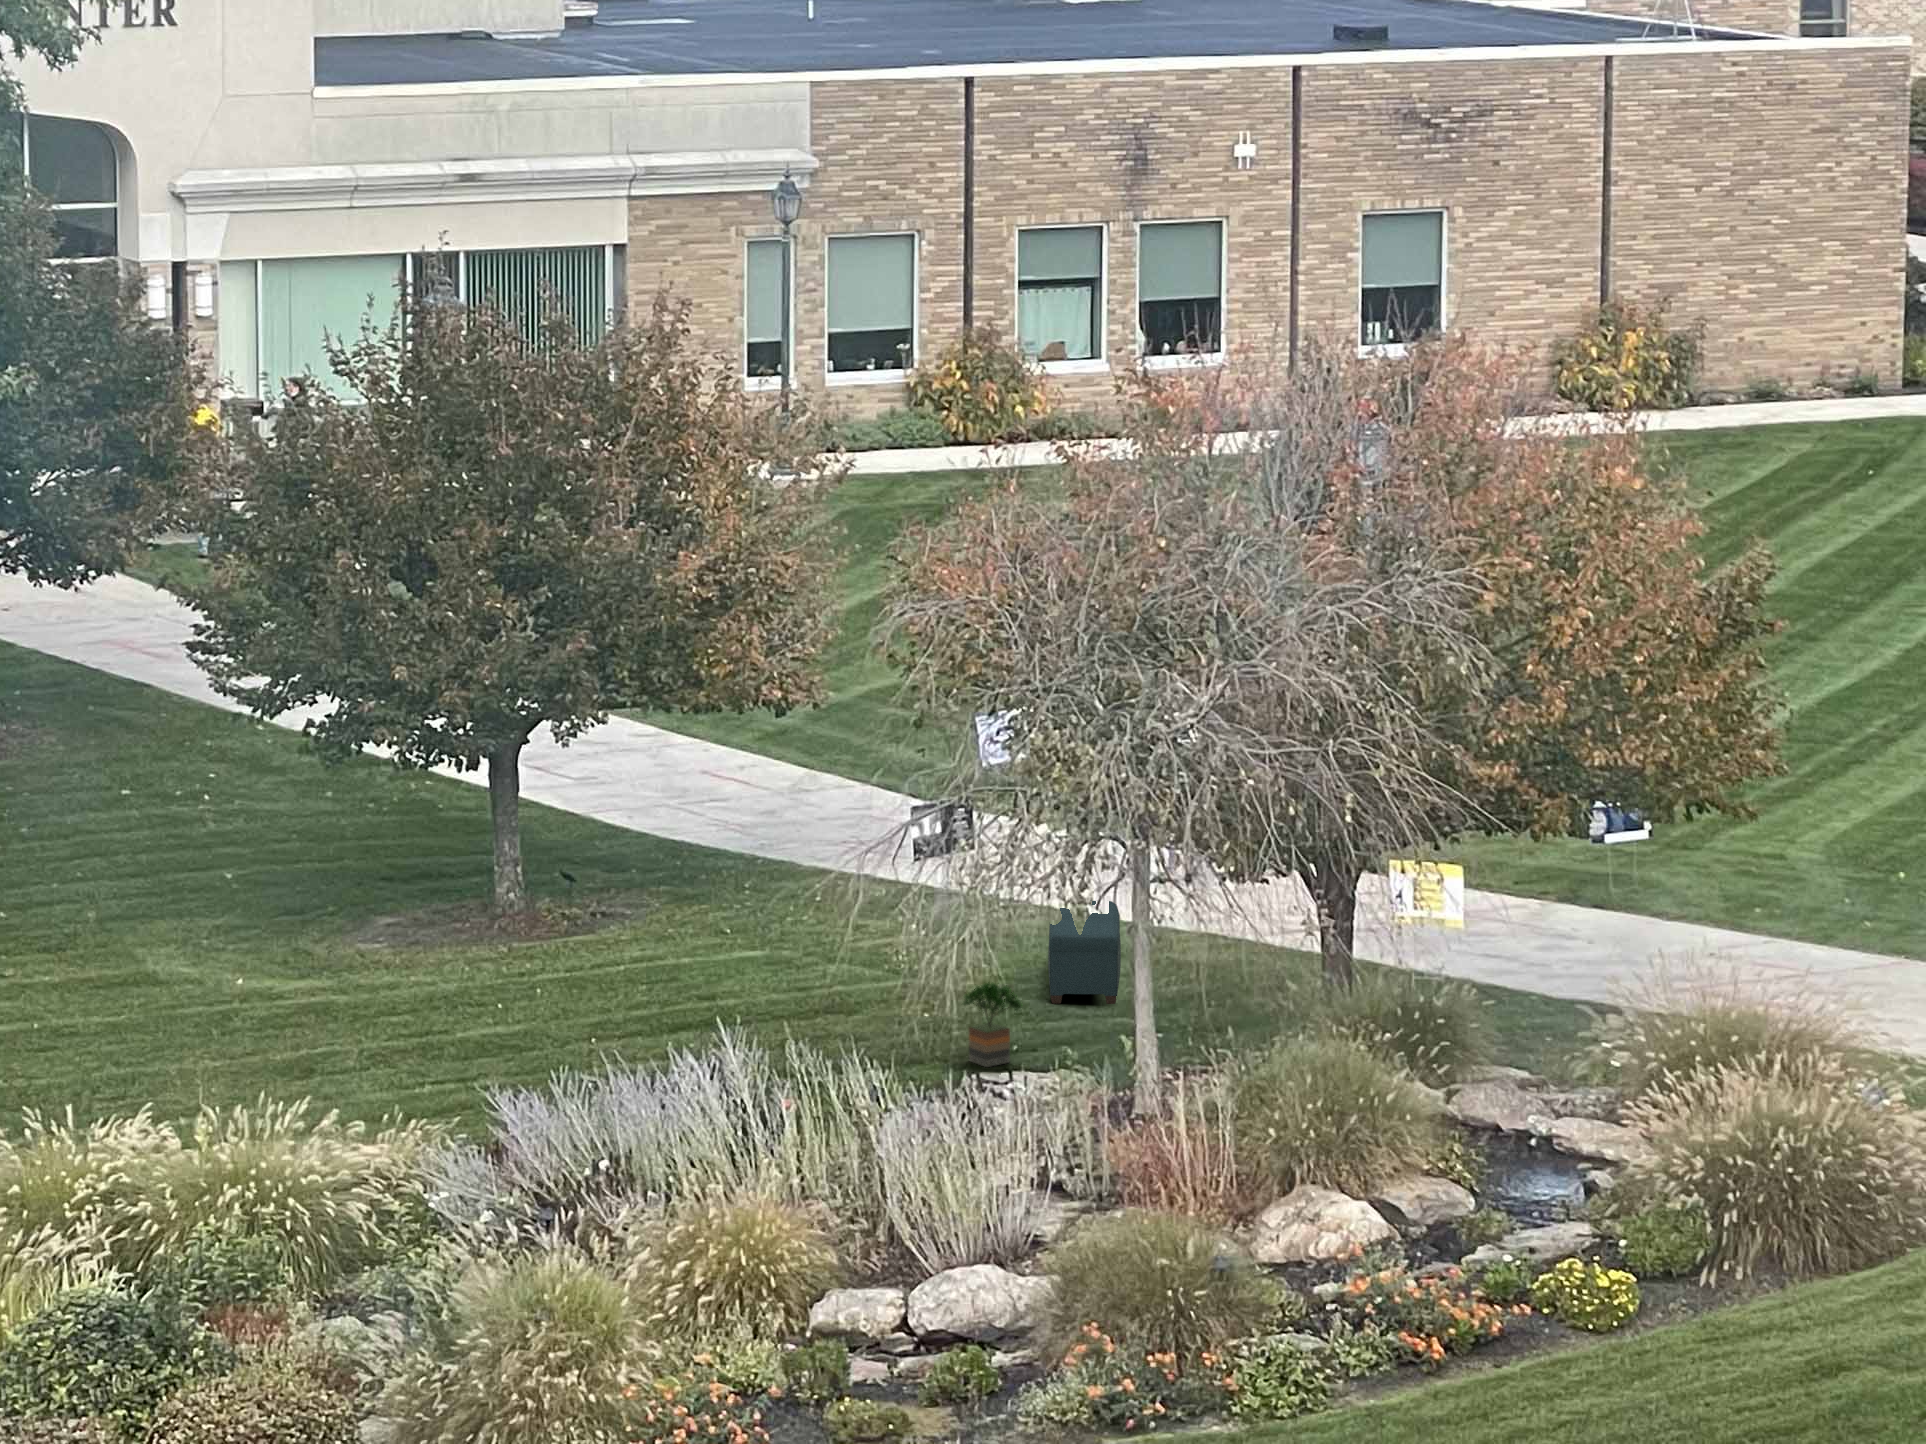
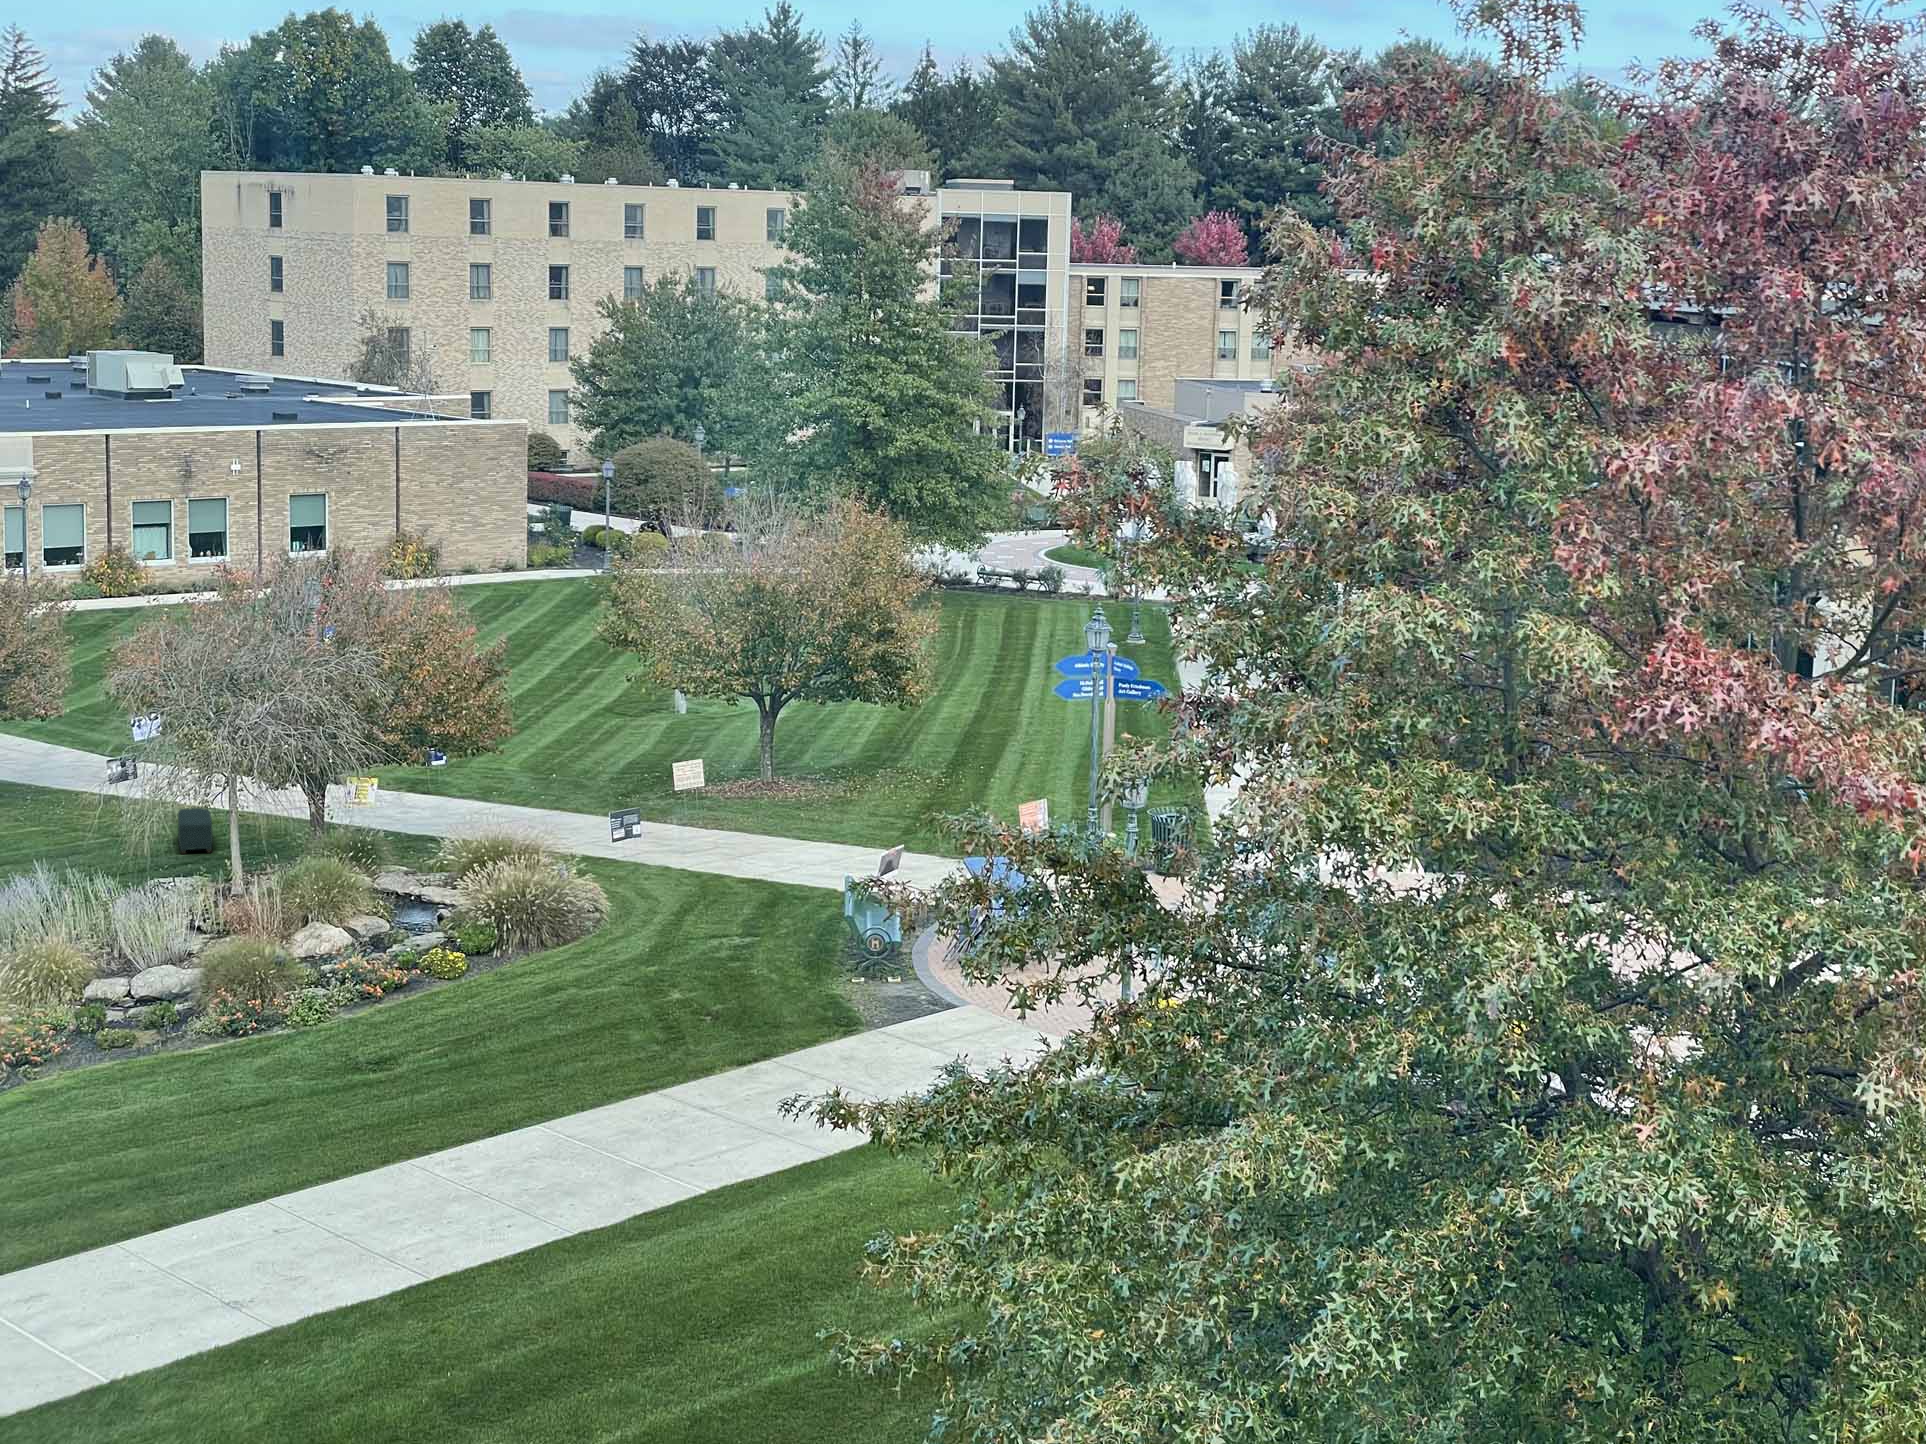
potted tree: present [964,982,1022,1067] -> none [141,847,171,885]

